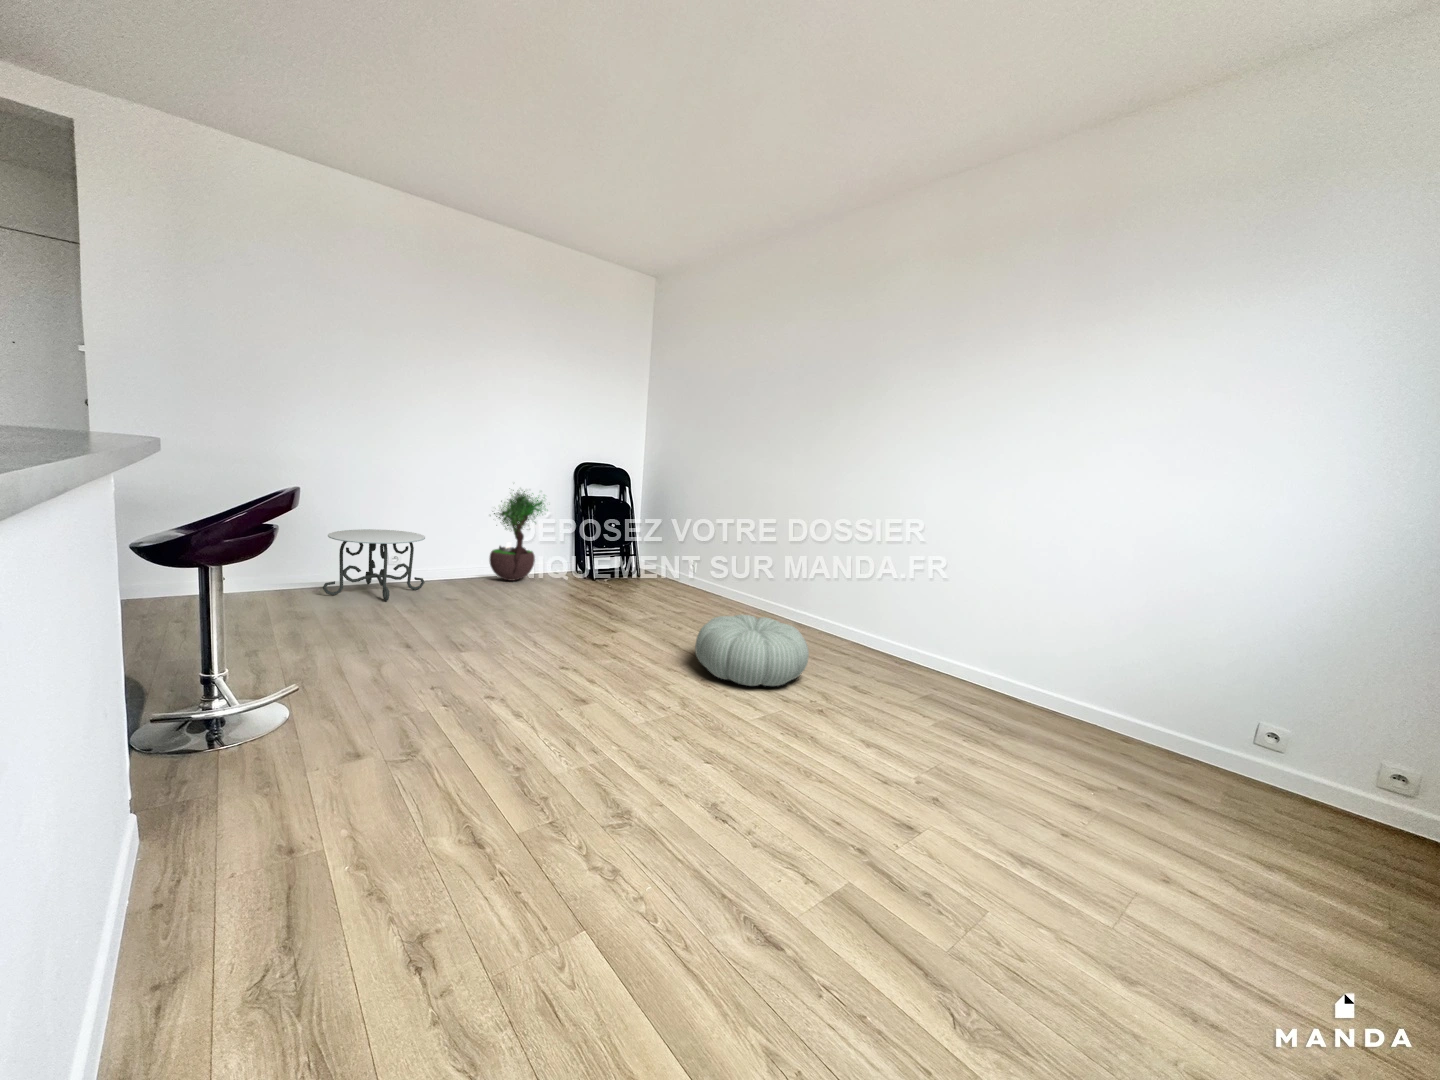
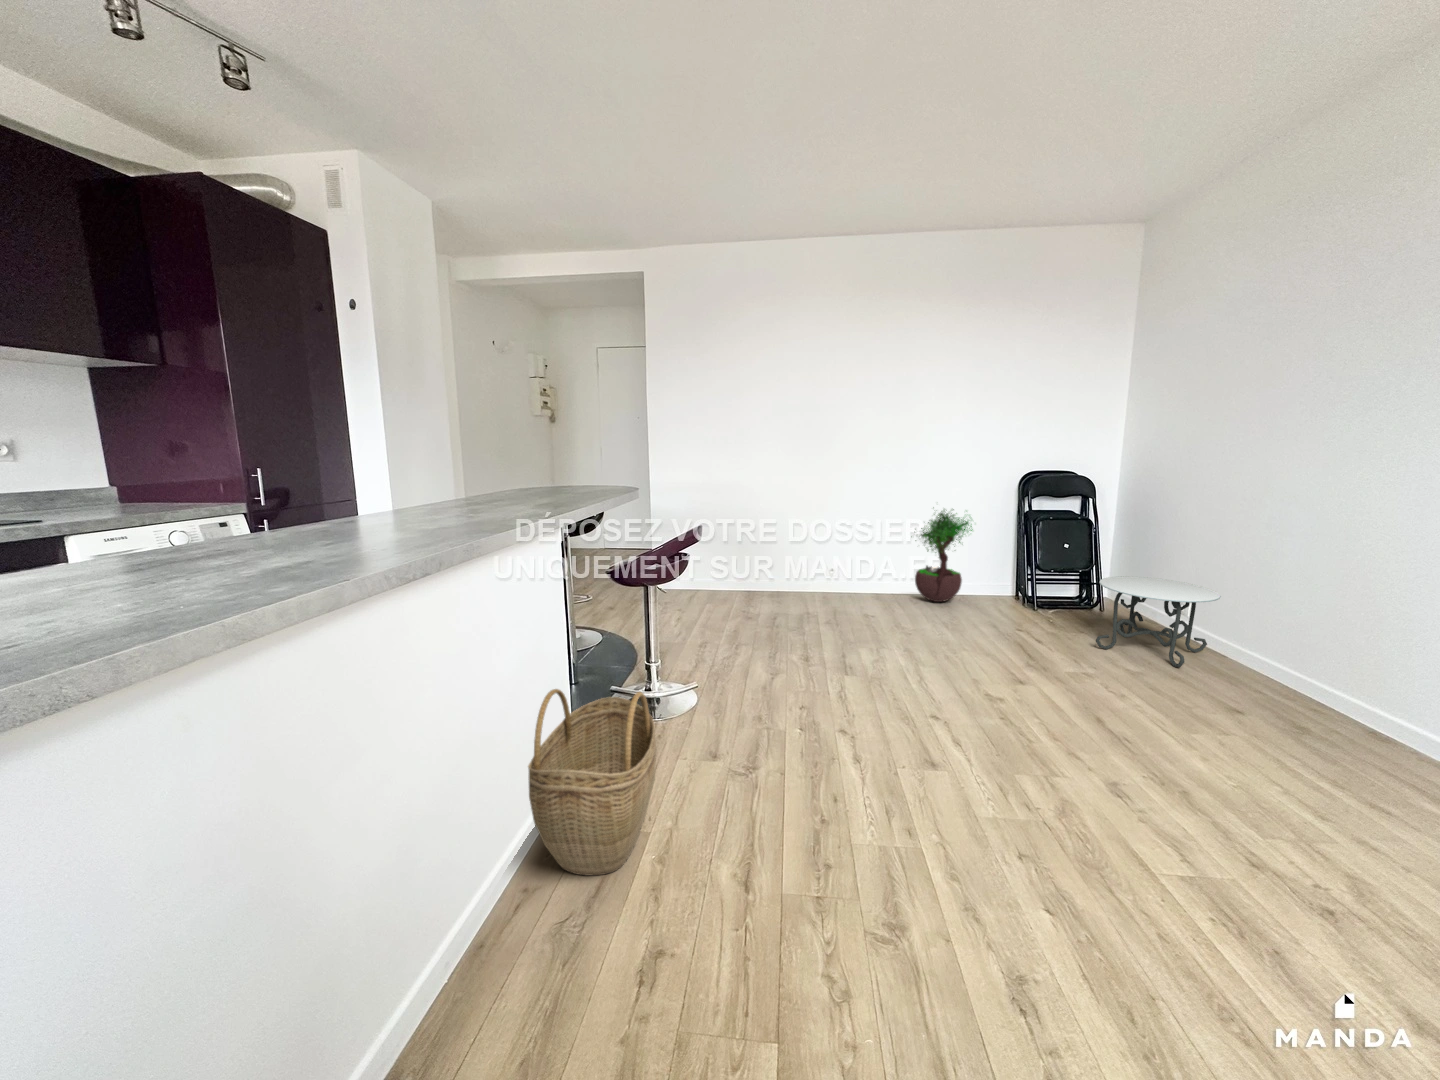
side table: present [323,529,425,601] -> present [1096,576,1221,667]
pouf: present [695,615,809,686] -> none [1113,697,1345,835]
woven basket: none [129,668,341,944] -> present [528,689,656,876]

